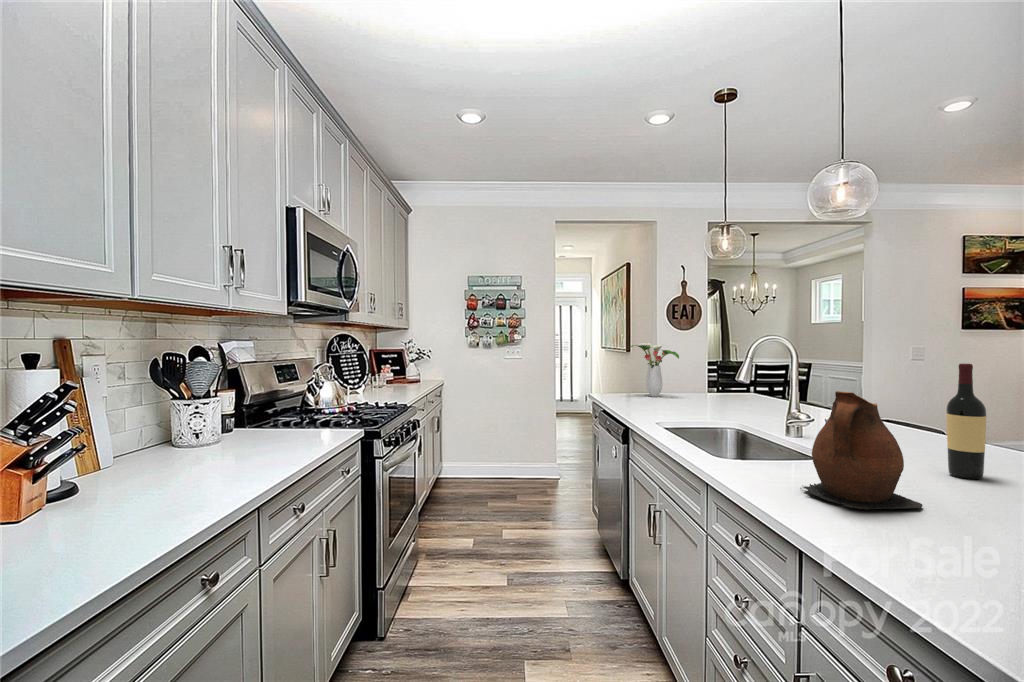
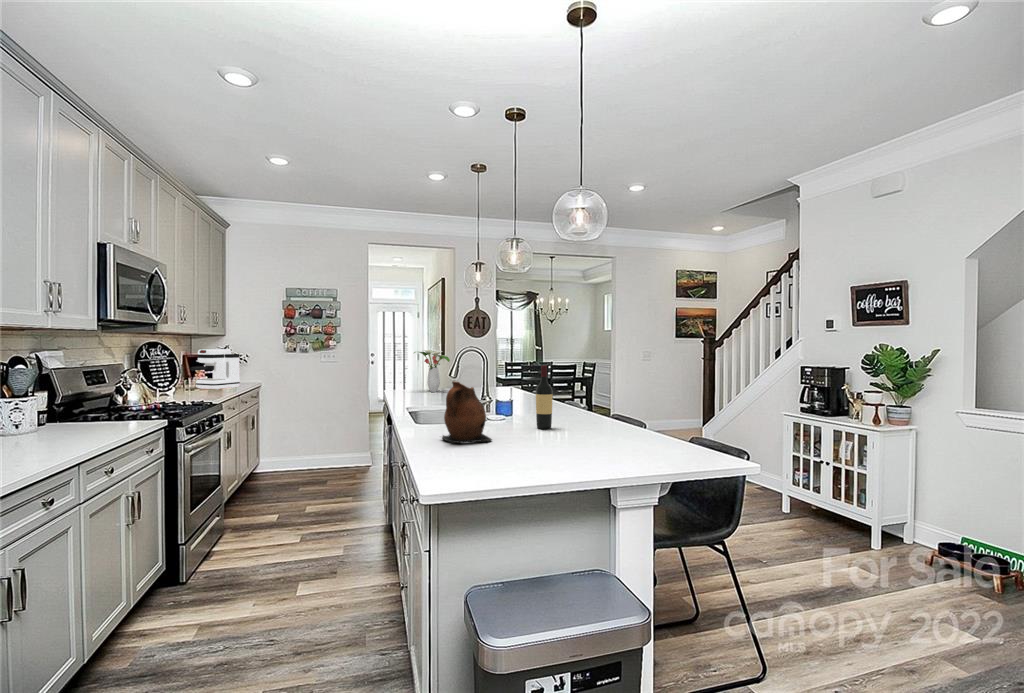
coffee maker: none [378,343,427,388] -> present [190,349,240,390]

